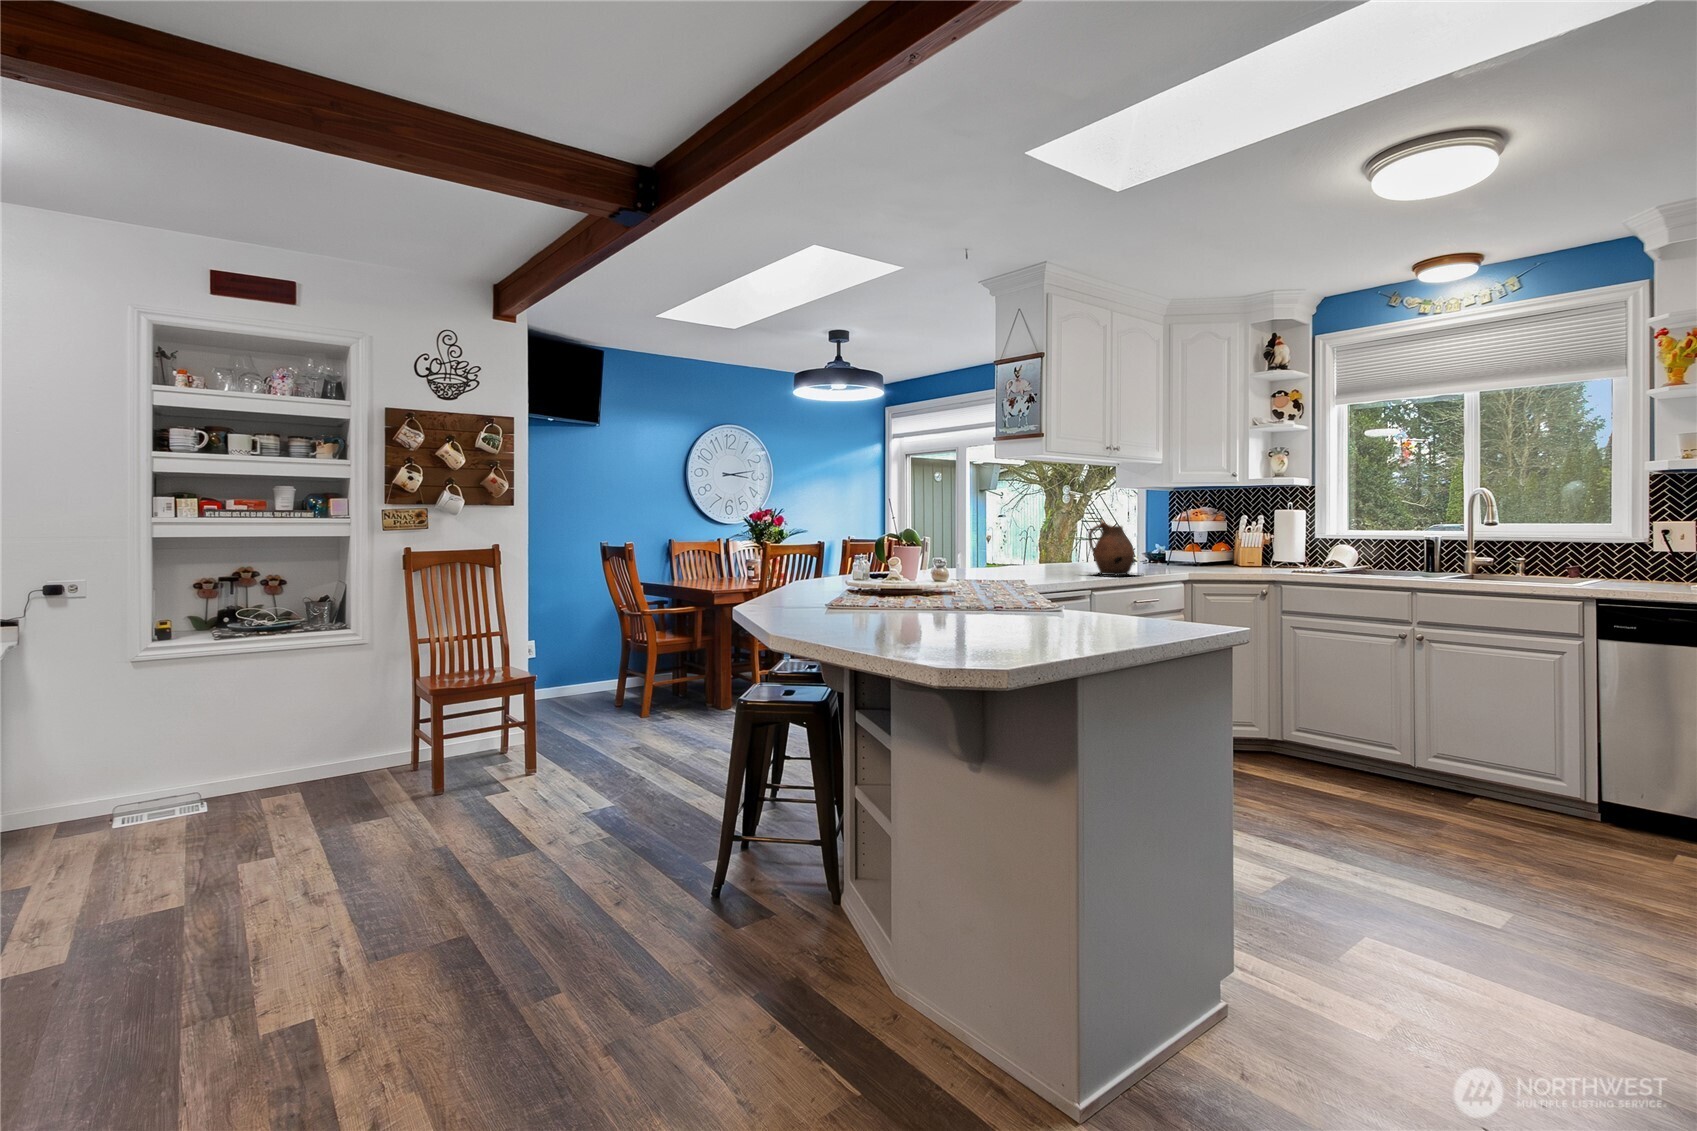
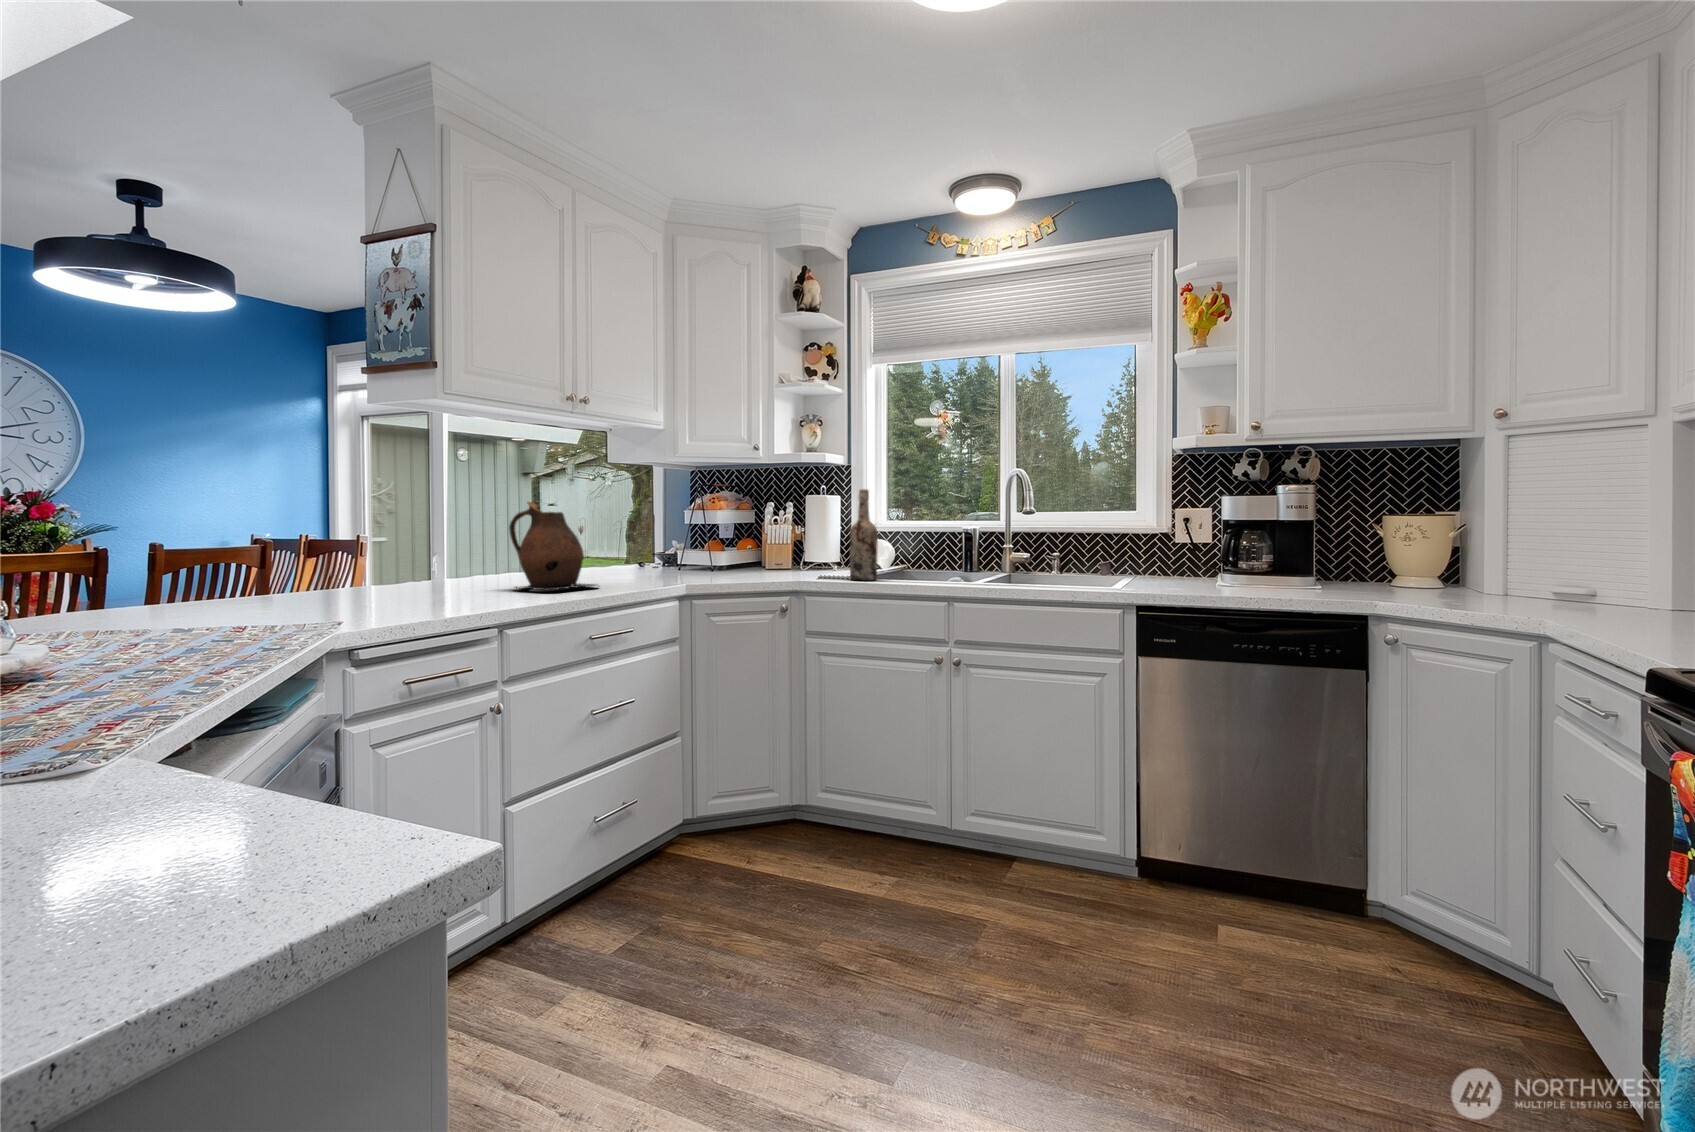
wine bottle: none [1325,508,1350,576] -> present [850,489,878,580]

